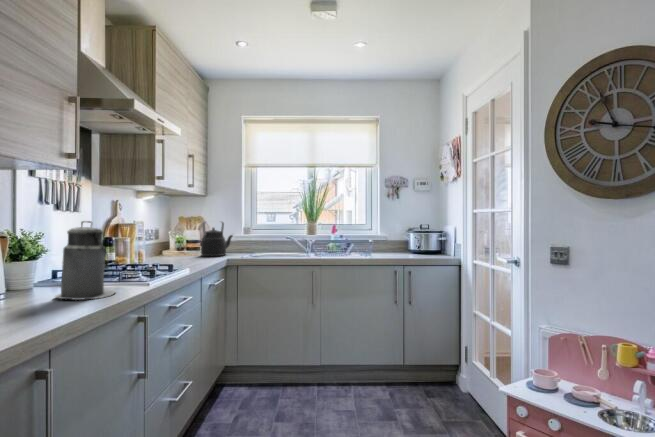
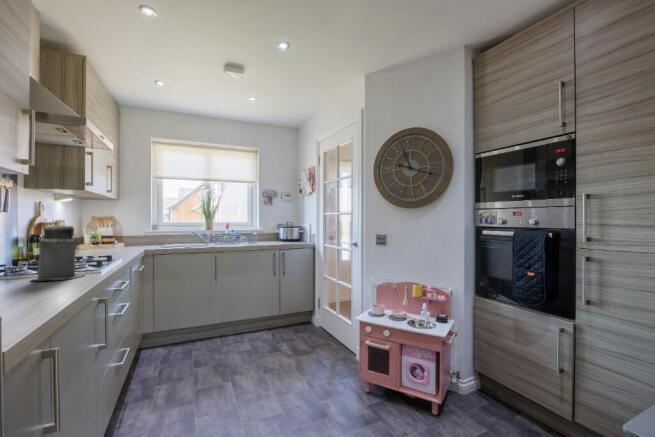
kettle: present [201,222,233,256] -> none [116,221,145,249]

